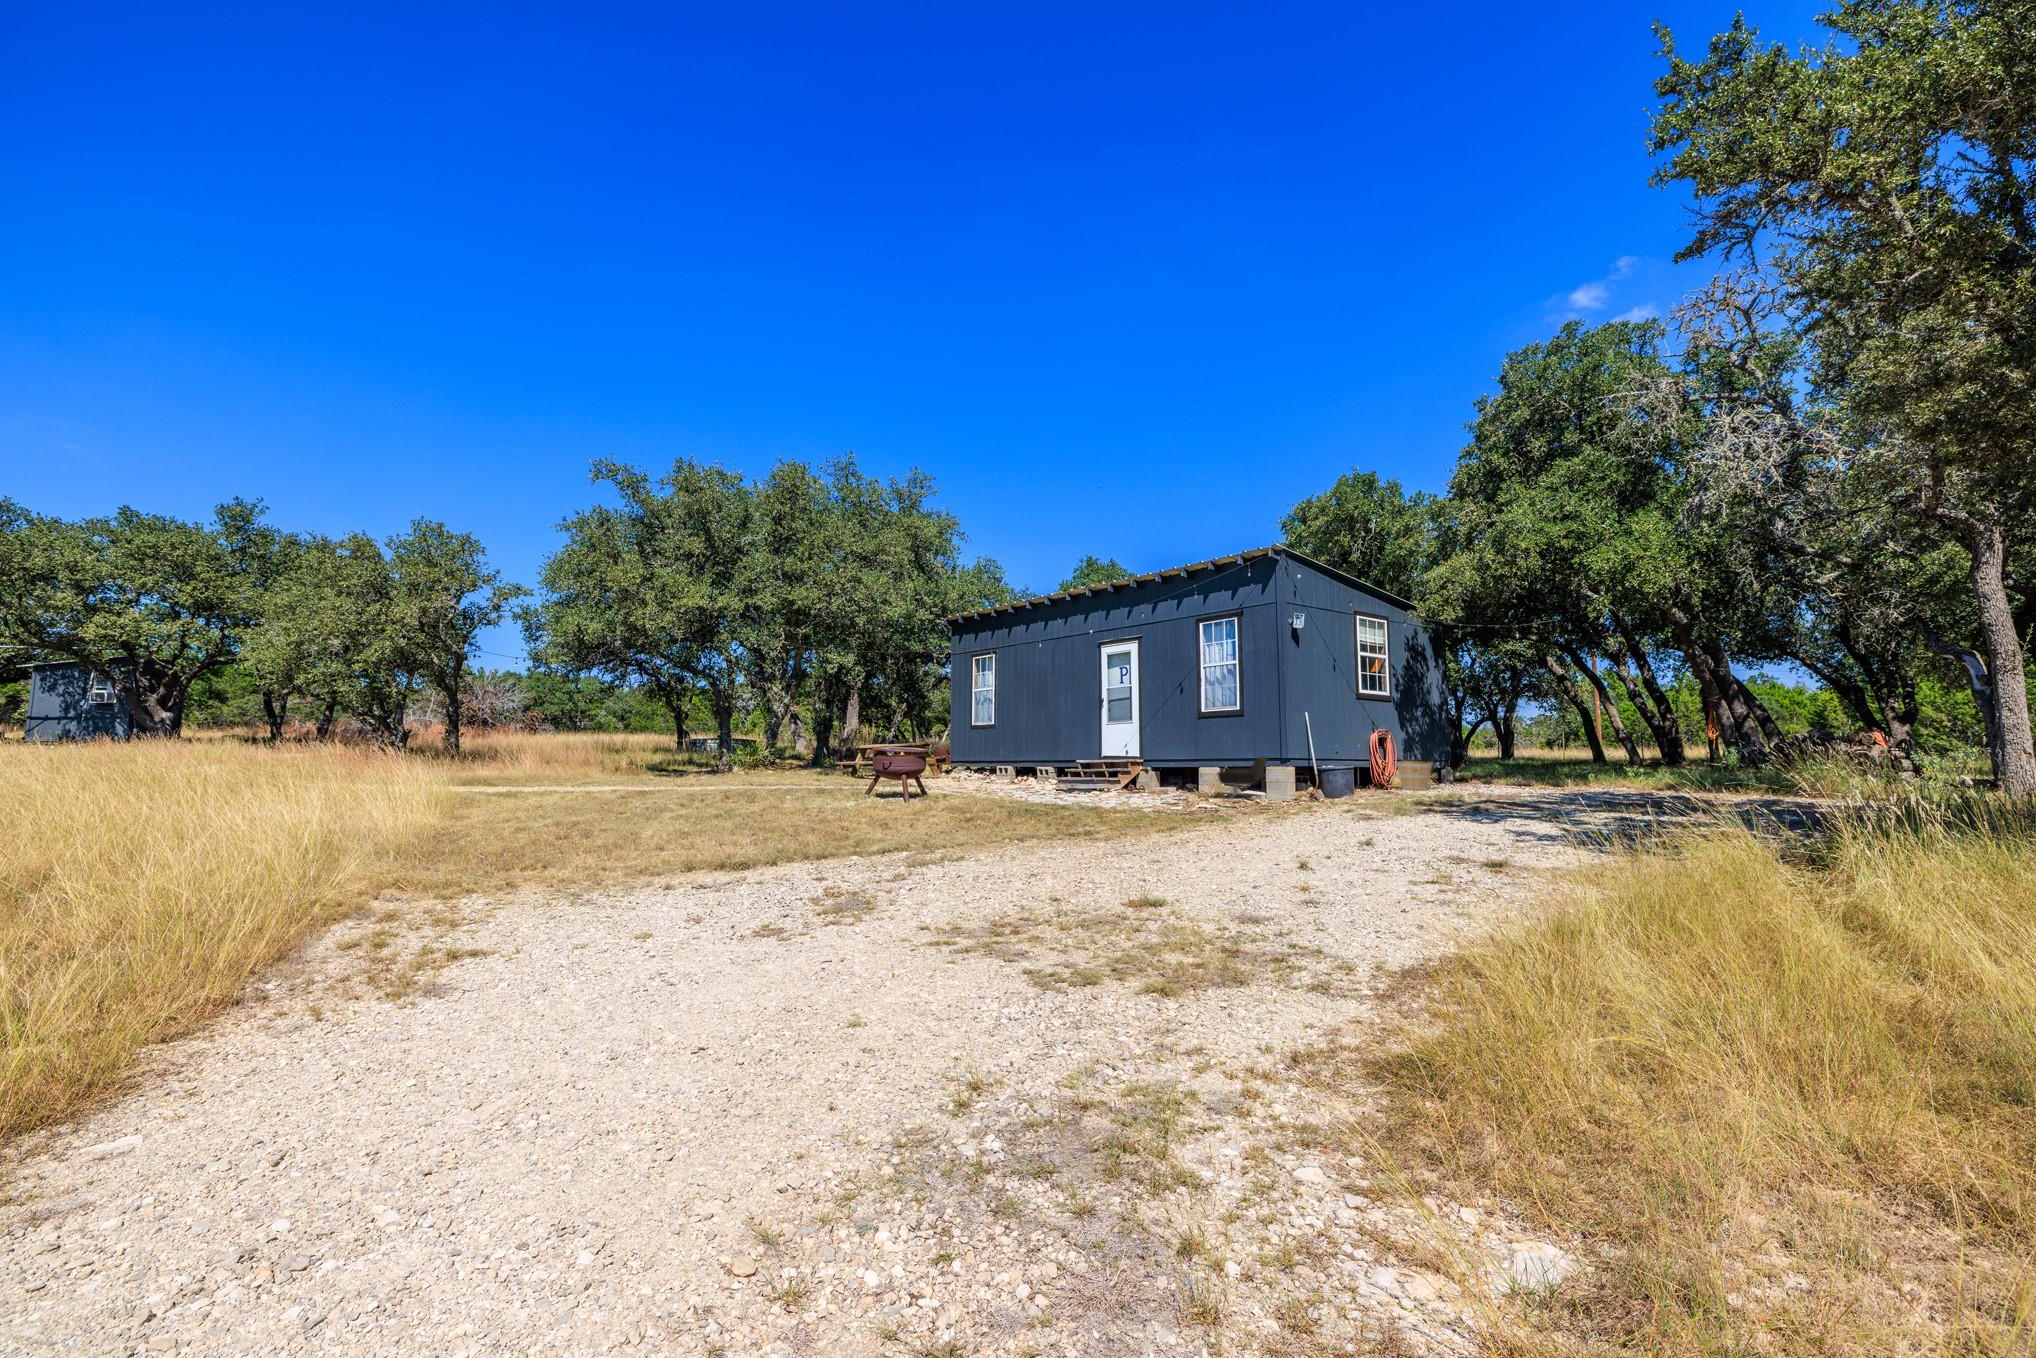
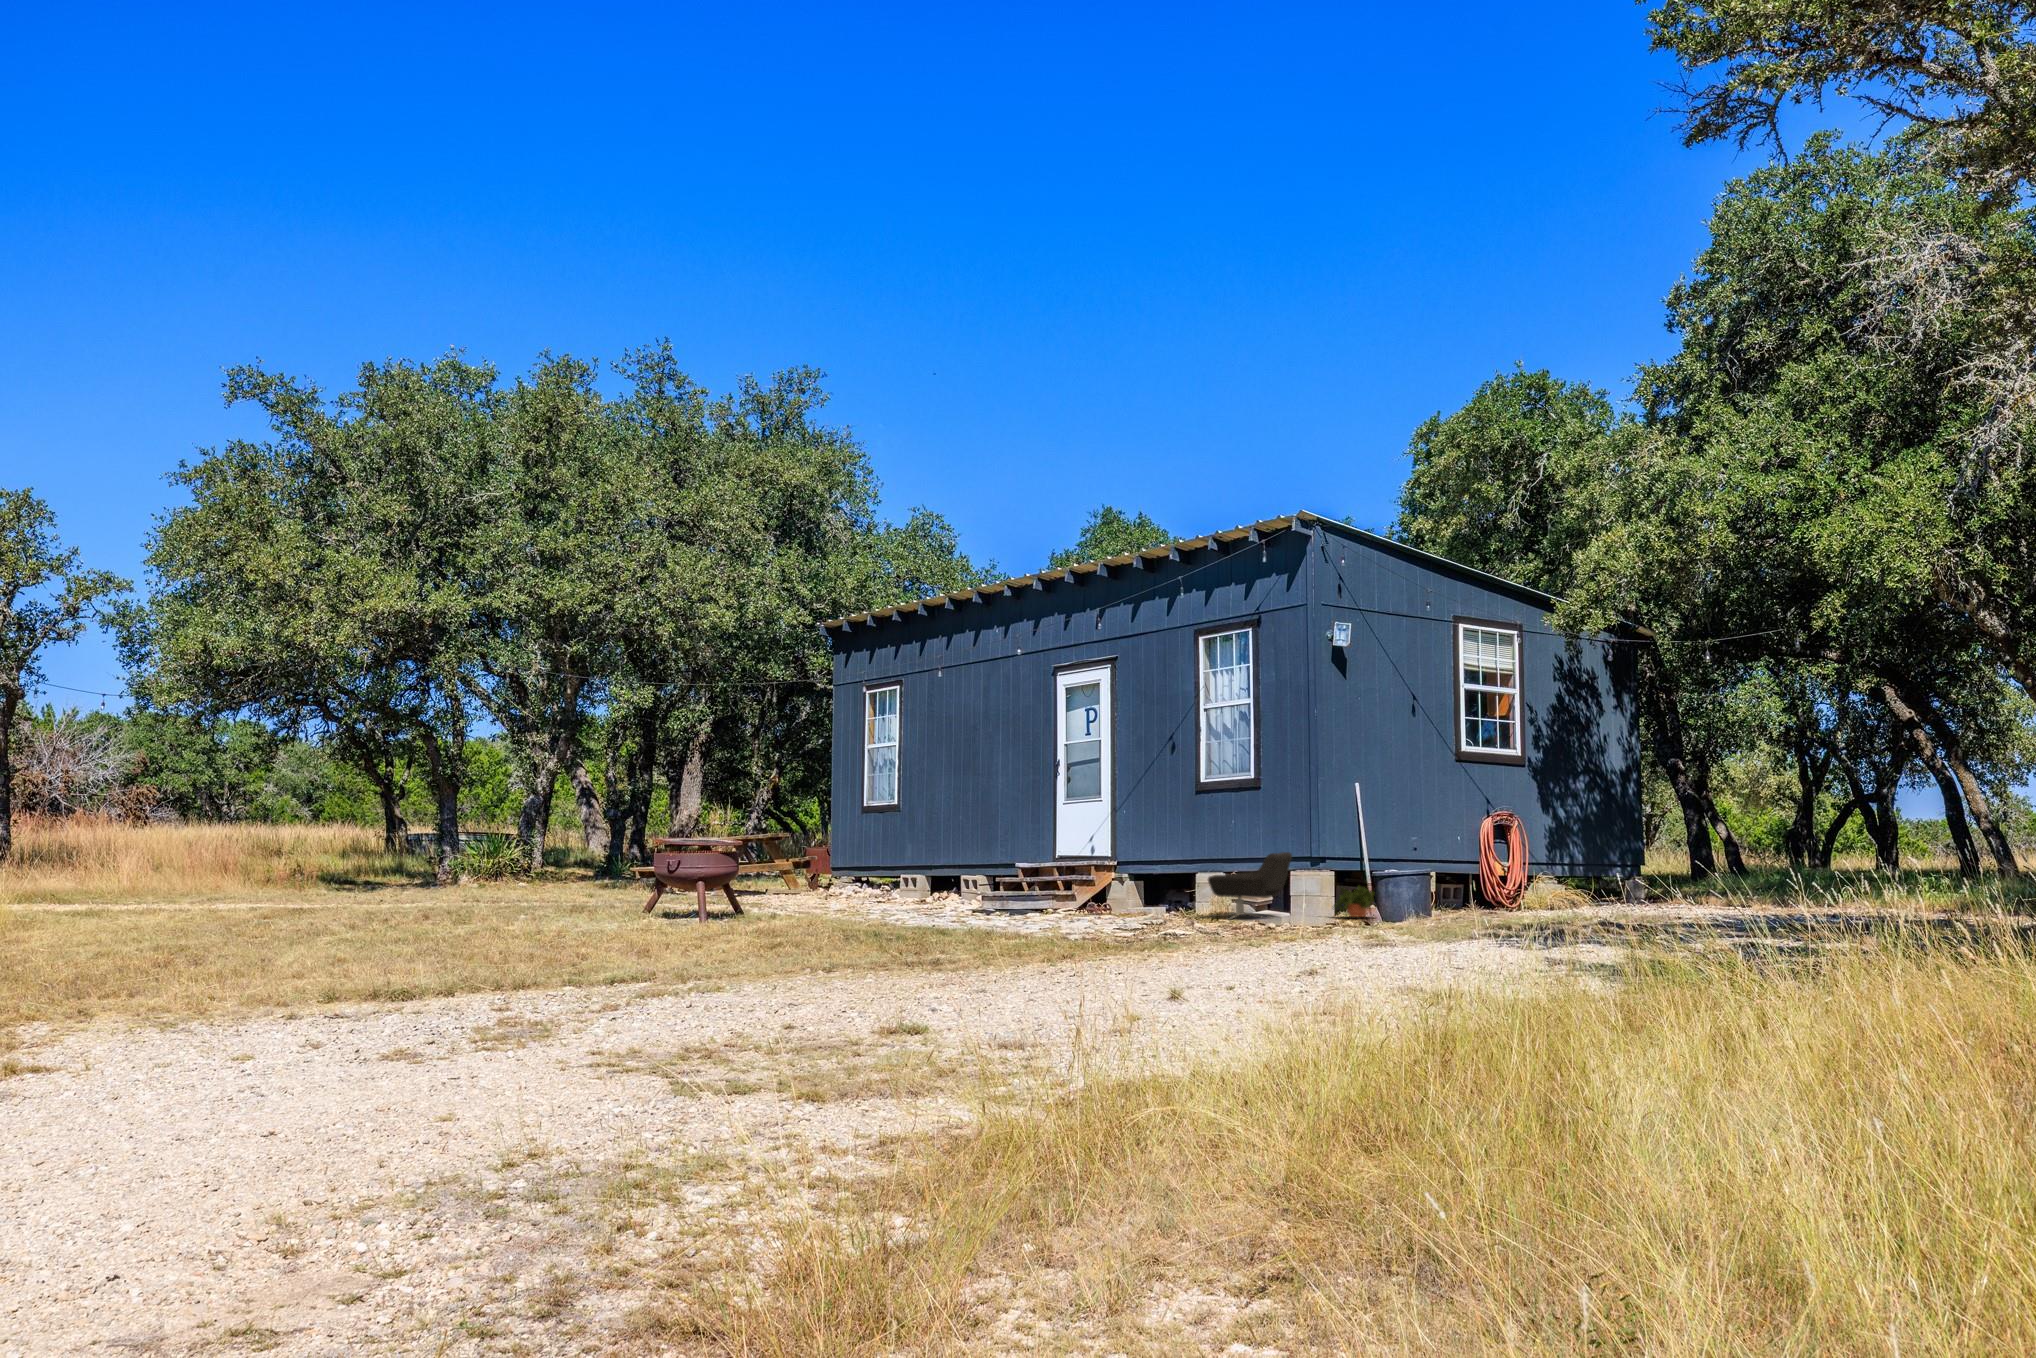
wooden bucket: present [1397,761,1432,790] -> none [1519,861,1575,909]
potted plant: none [1293,777,1324,798] -> present [1333,886,1375,917]

